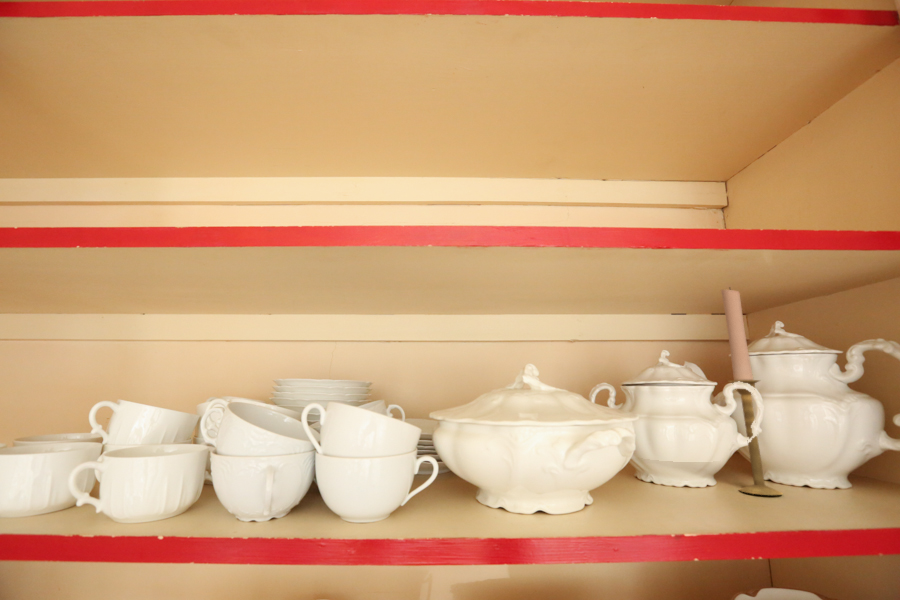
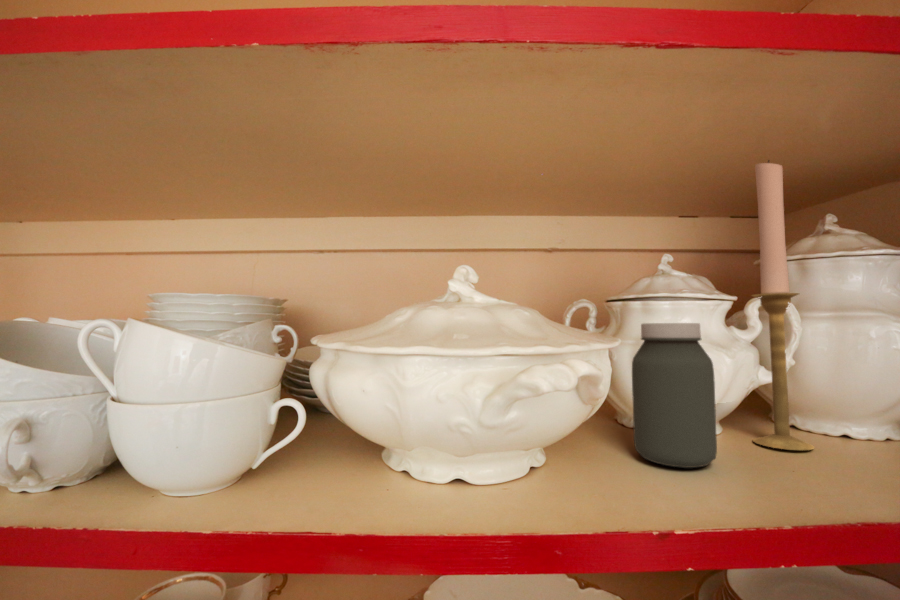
jar: none [648,402,713,506] -> present [632,323,717,468]

